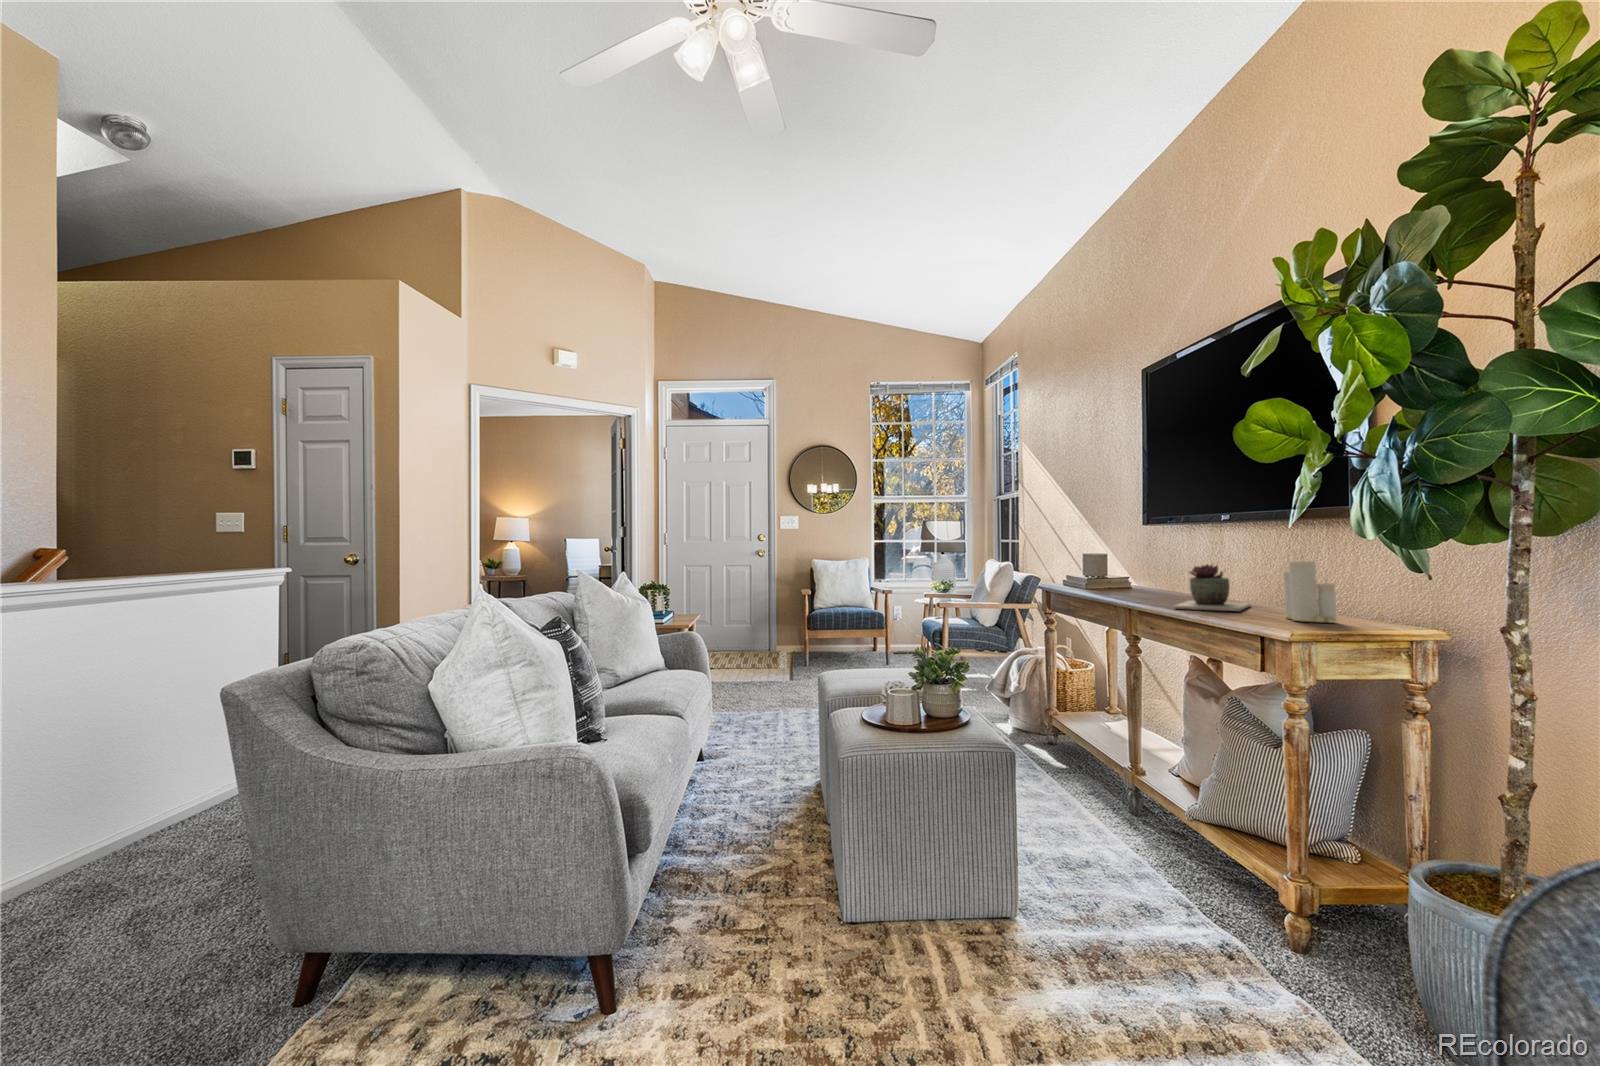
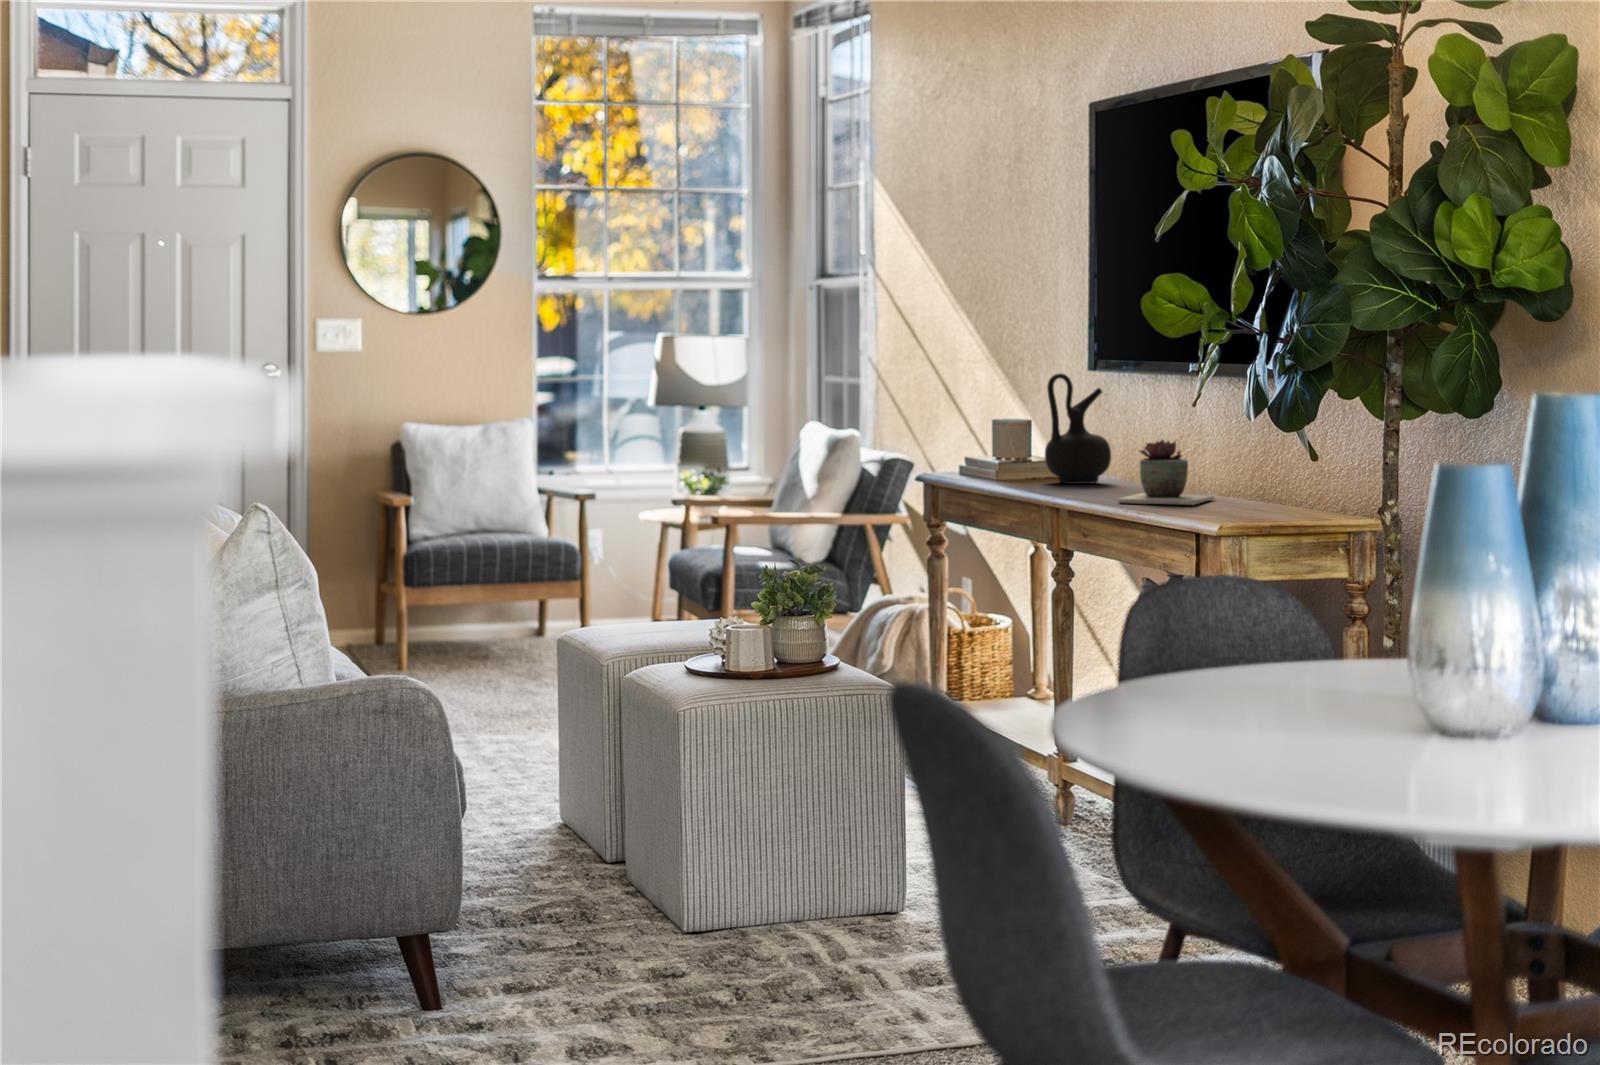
ceramic jug: none [1114,525,1161,592] -> present [1045,373,1111,484]
candle: present [1284,560,1337,622] -> none [1240,428,1289,514]

